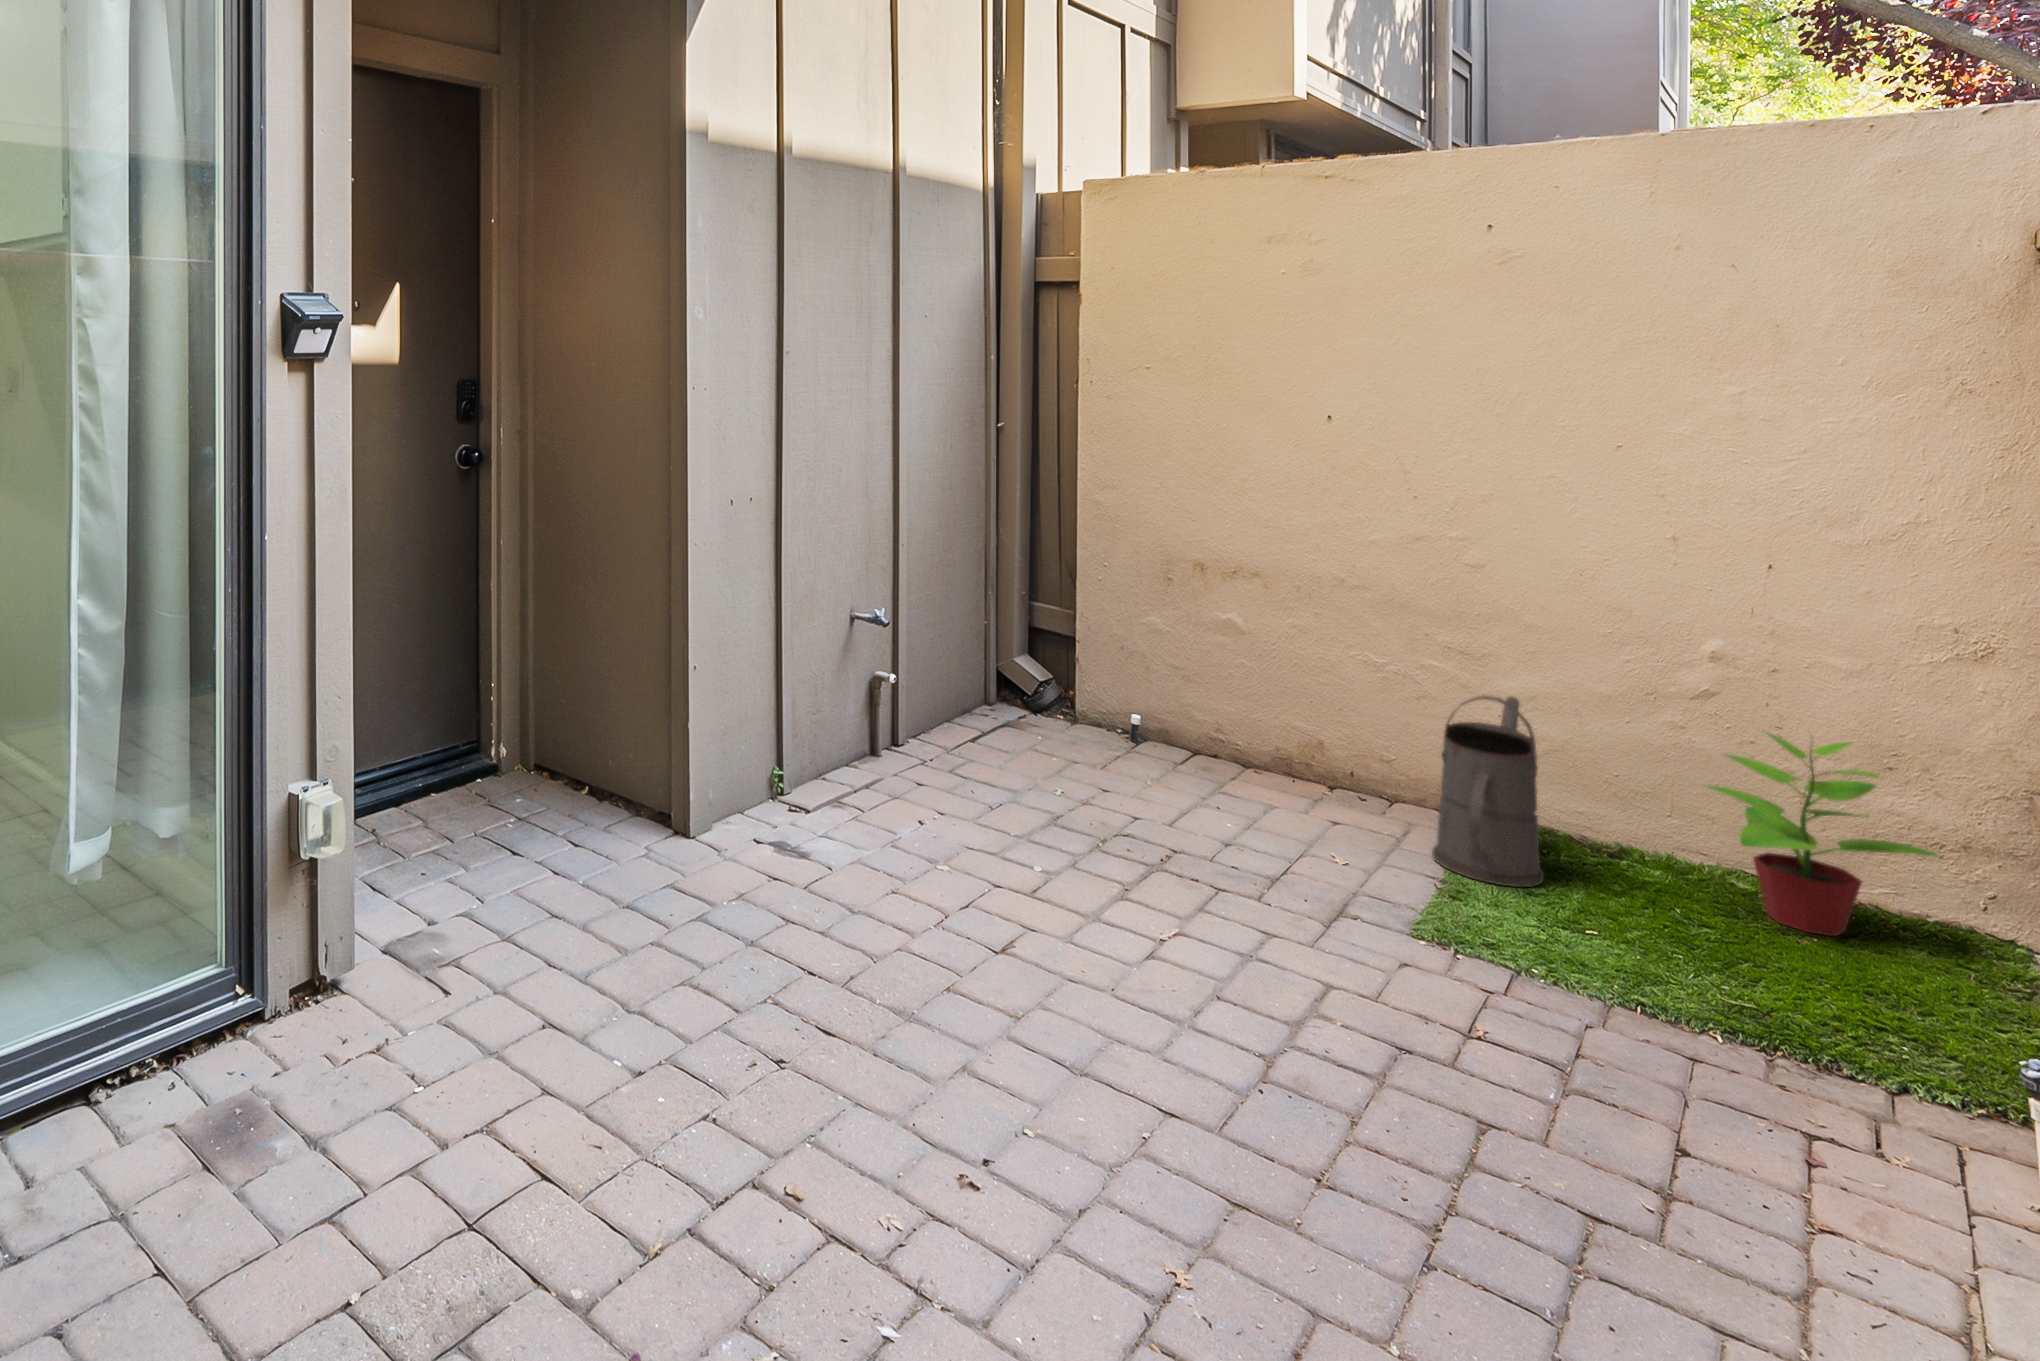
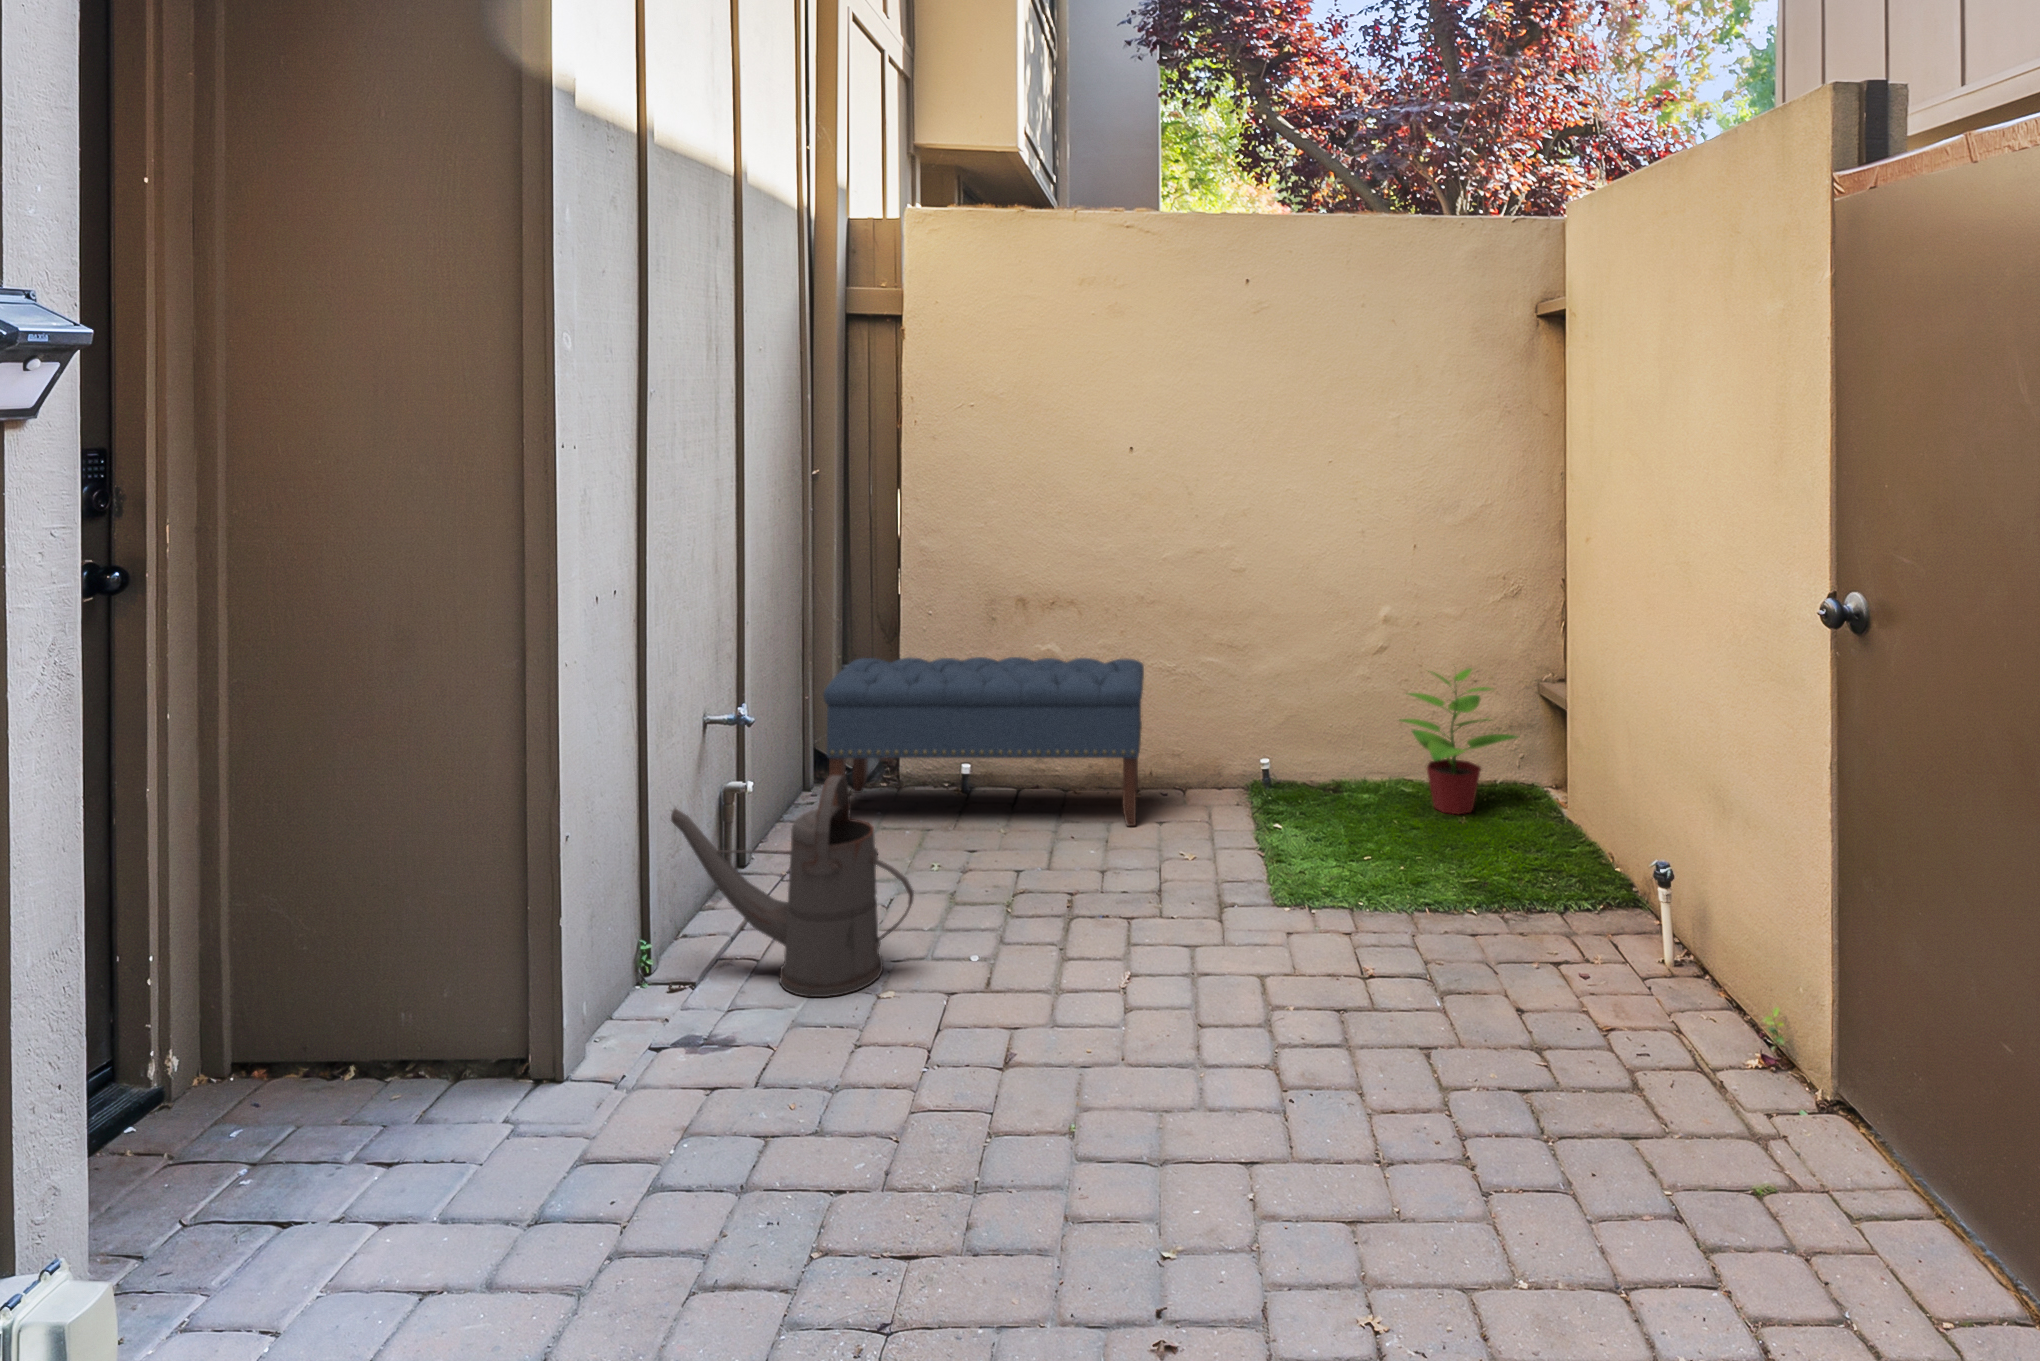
bench: none [982,597,1336,815] -> present [824,657,1144,826]
watering can: present [1432,696,1544,887] -> present [671,776,914,997]

